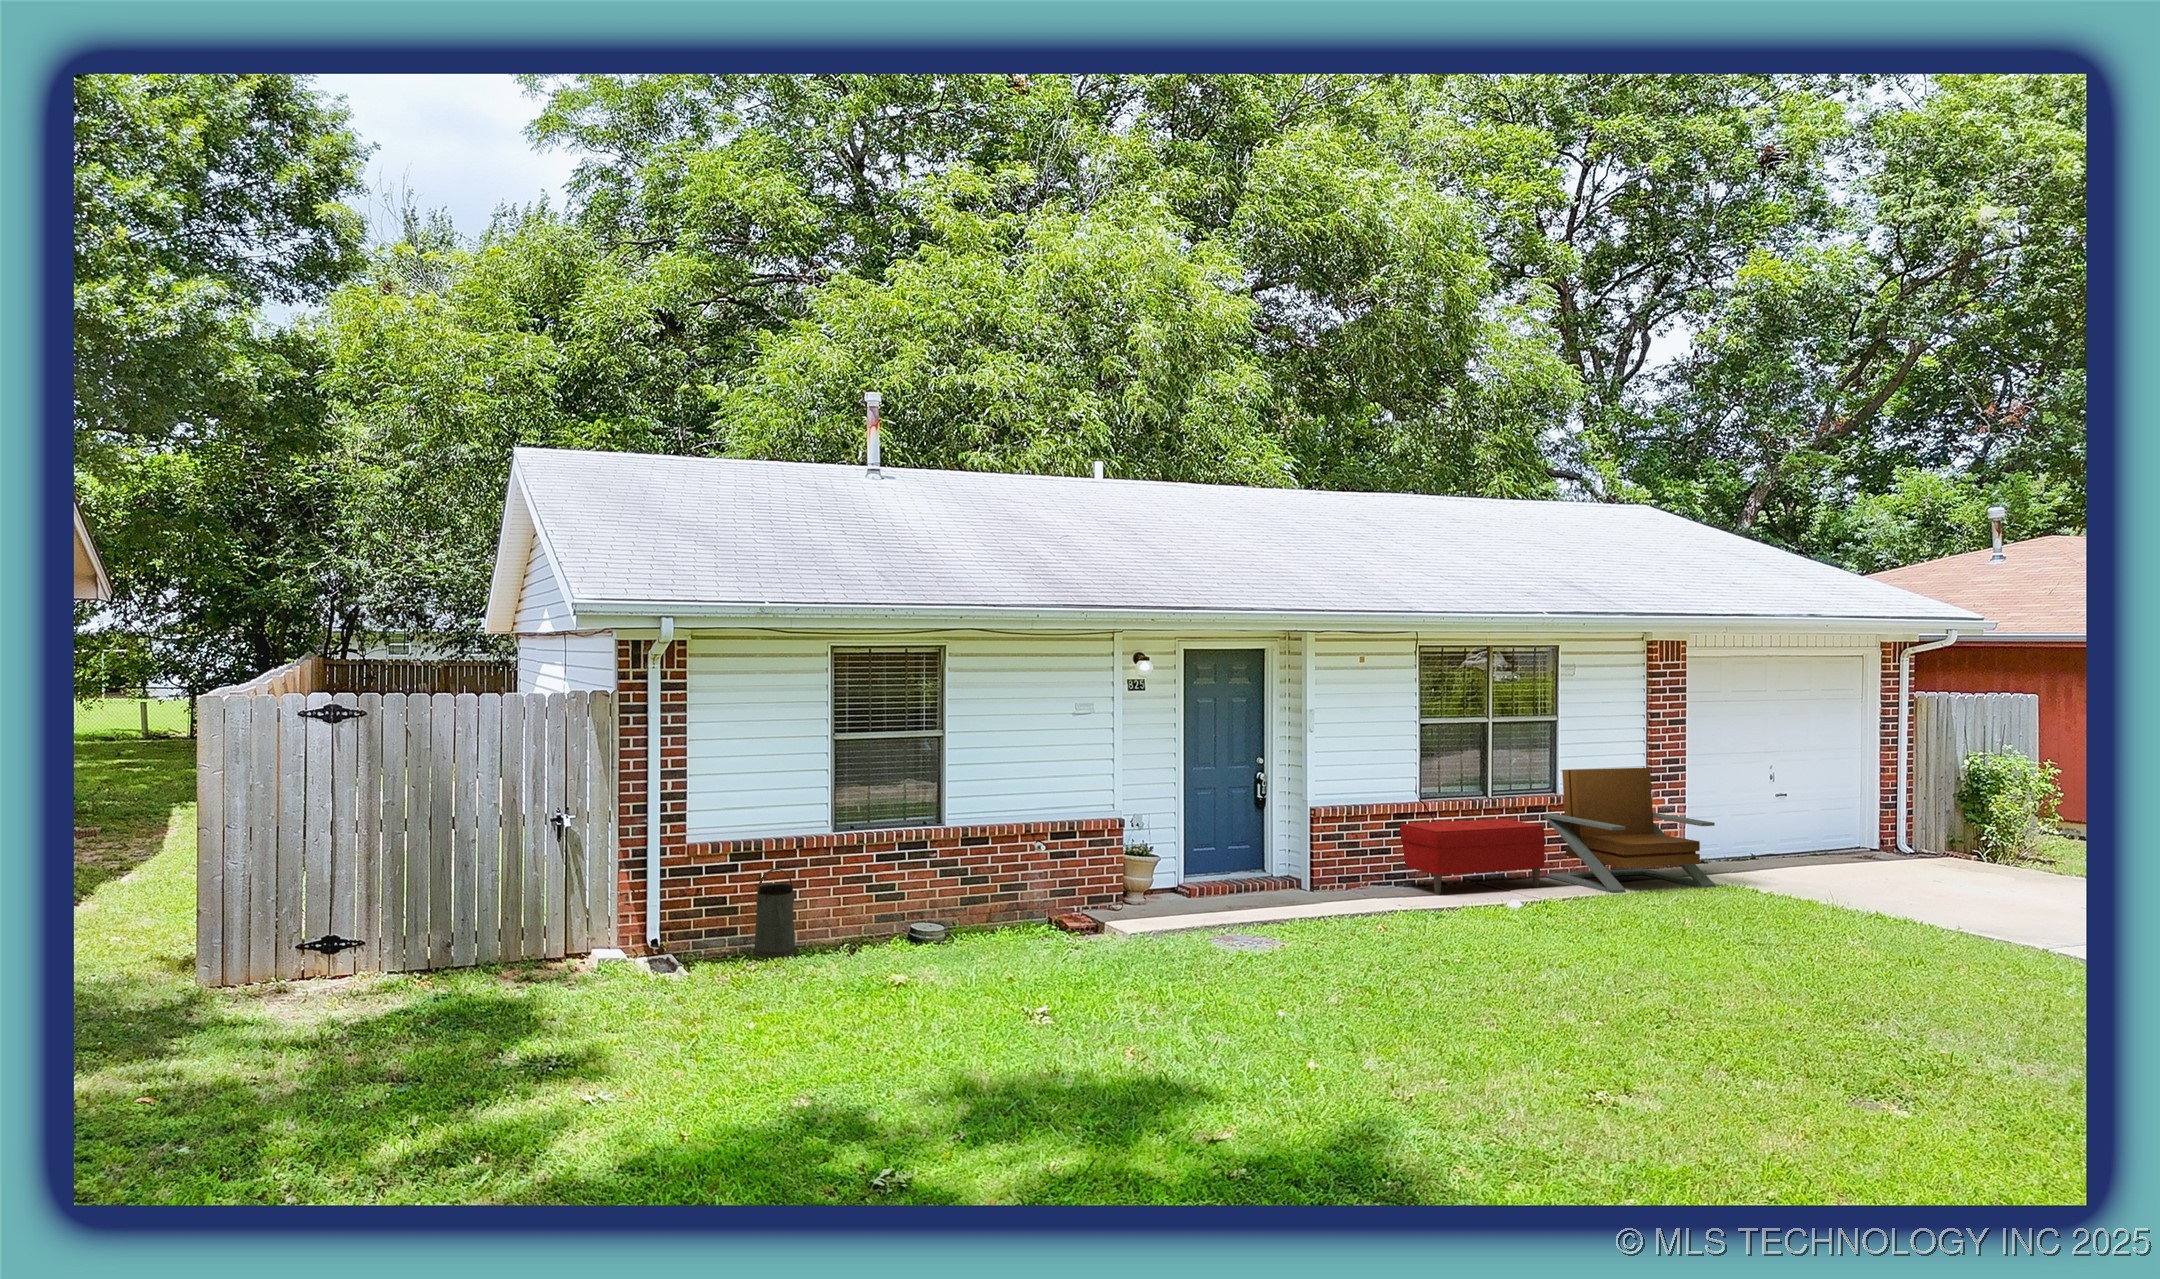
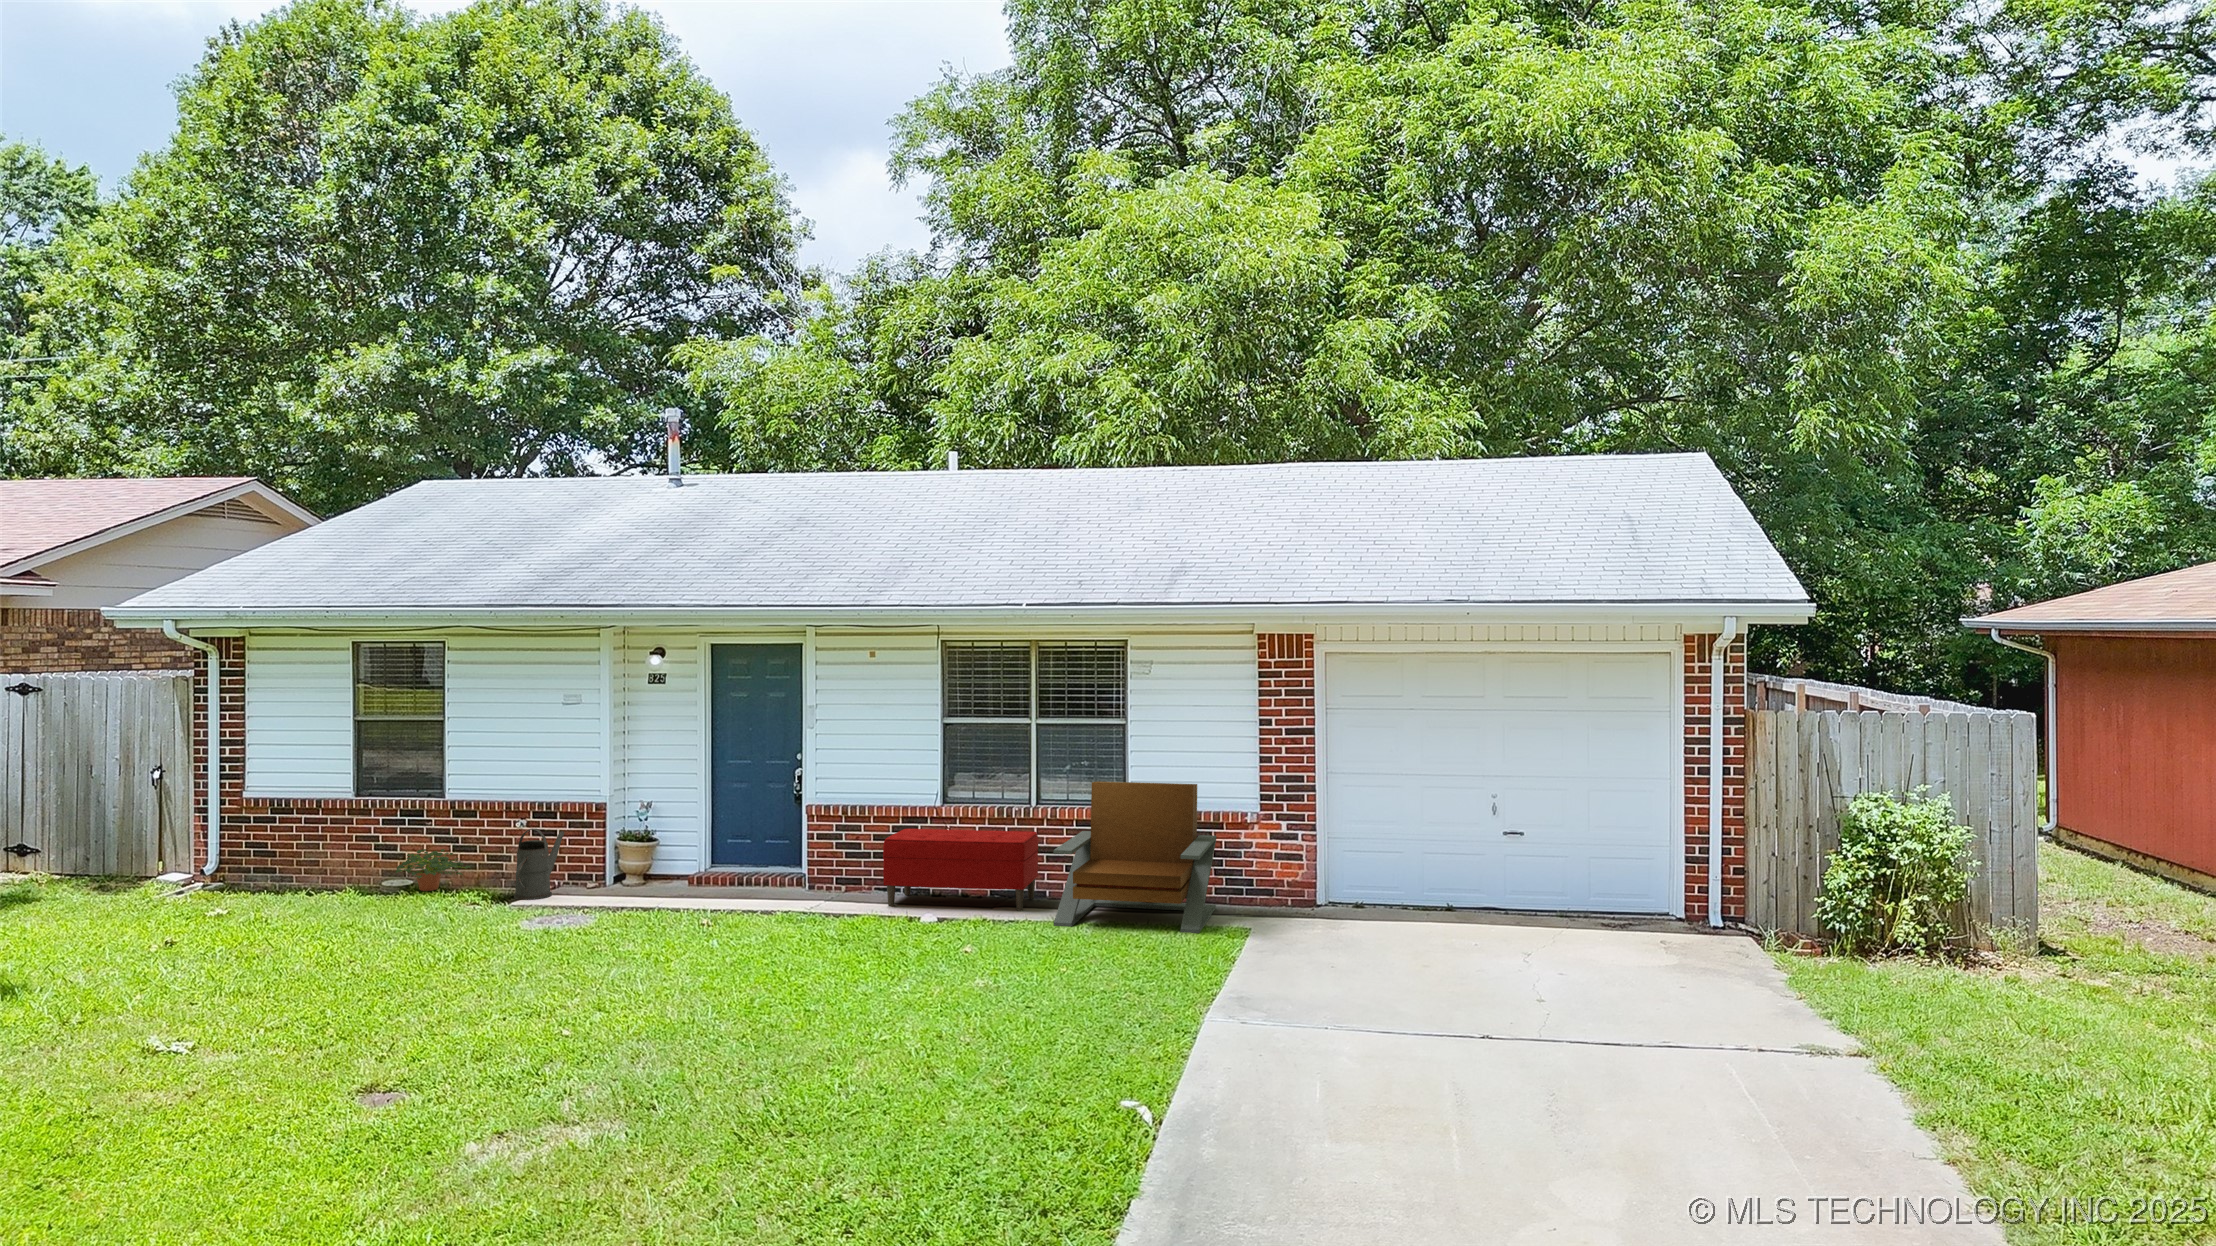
watering can: present [753,868,797,957] -> present [514,829,564,900]
potted plant: none [940,882,1015,931] -> present [396,849,471,891]

